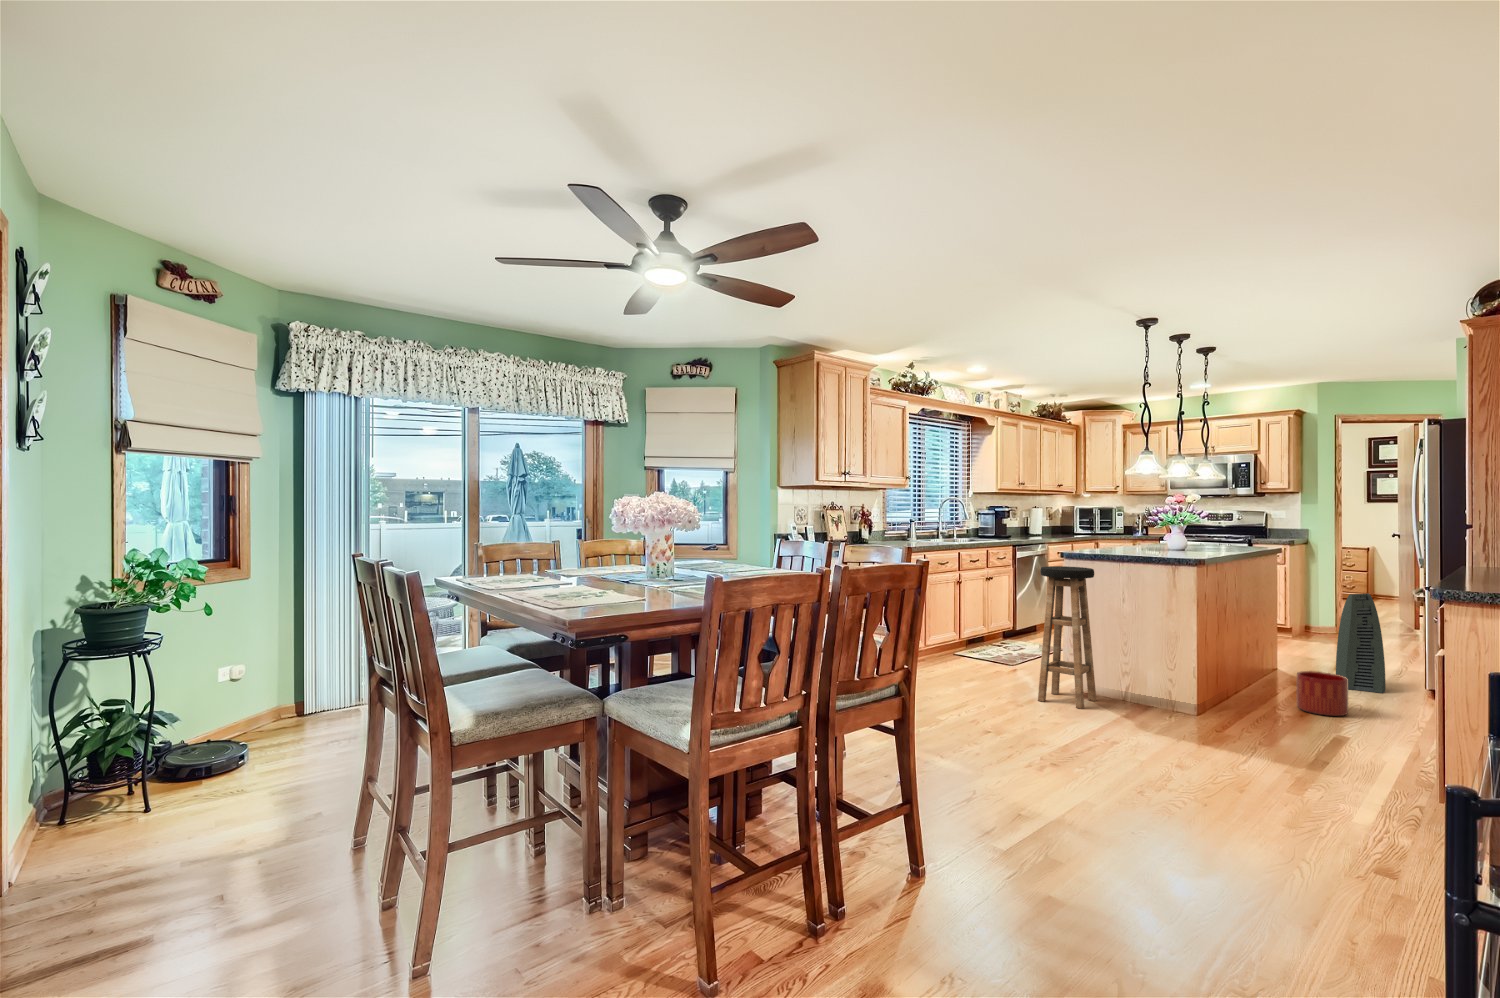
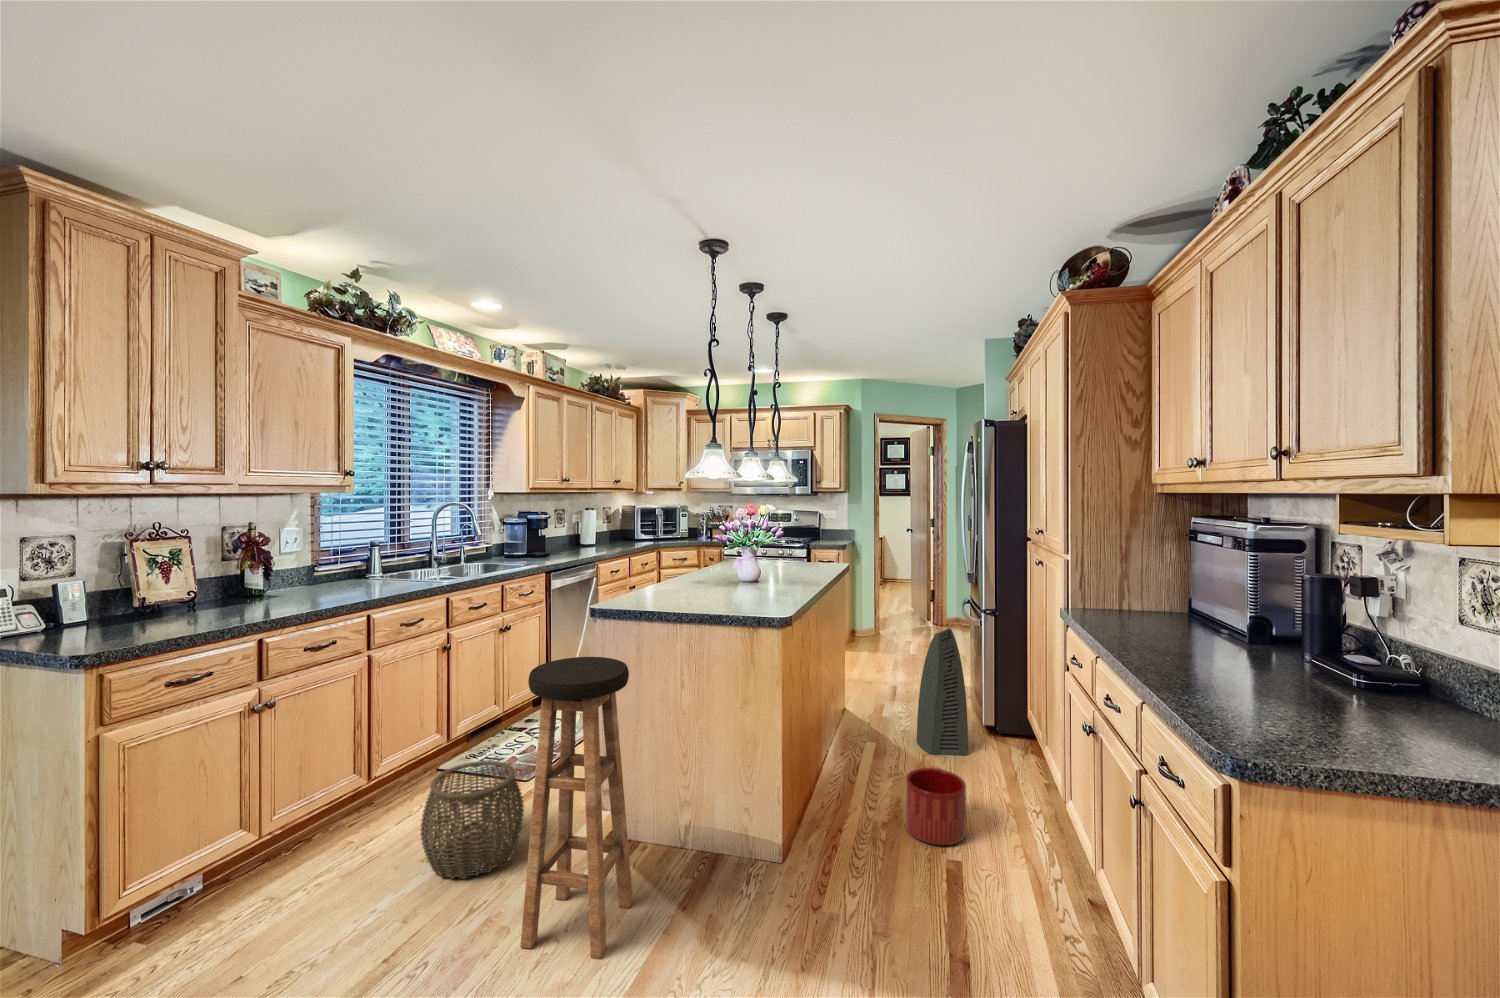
woven basket: none [973,631,1027,683] -> present [420,761,524,878]

